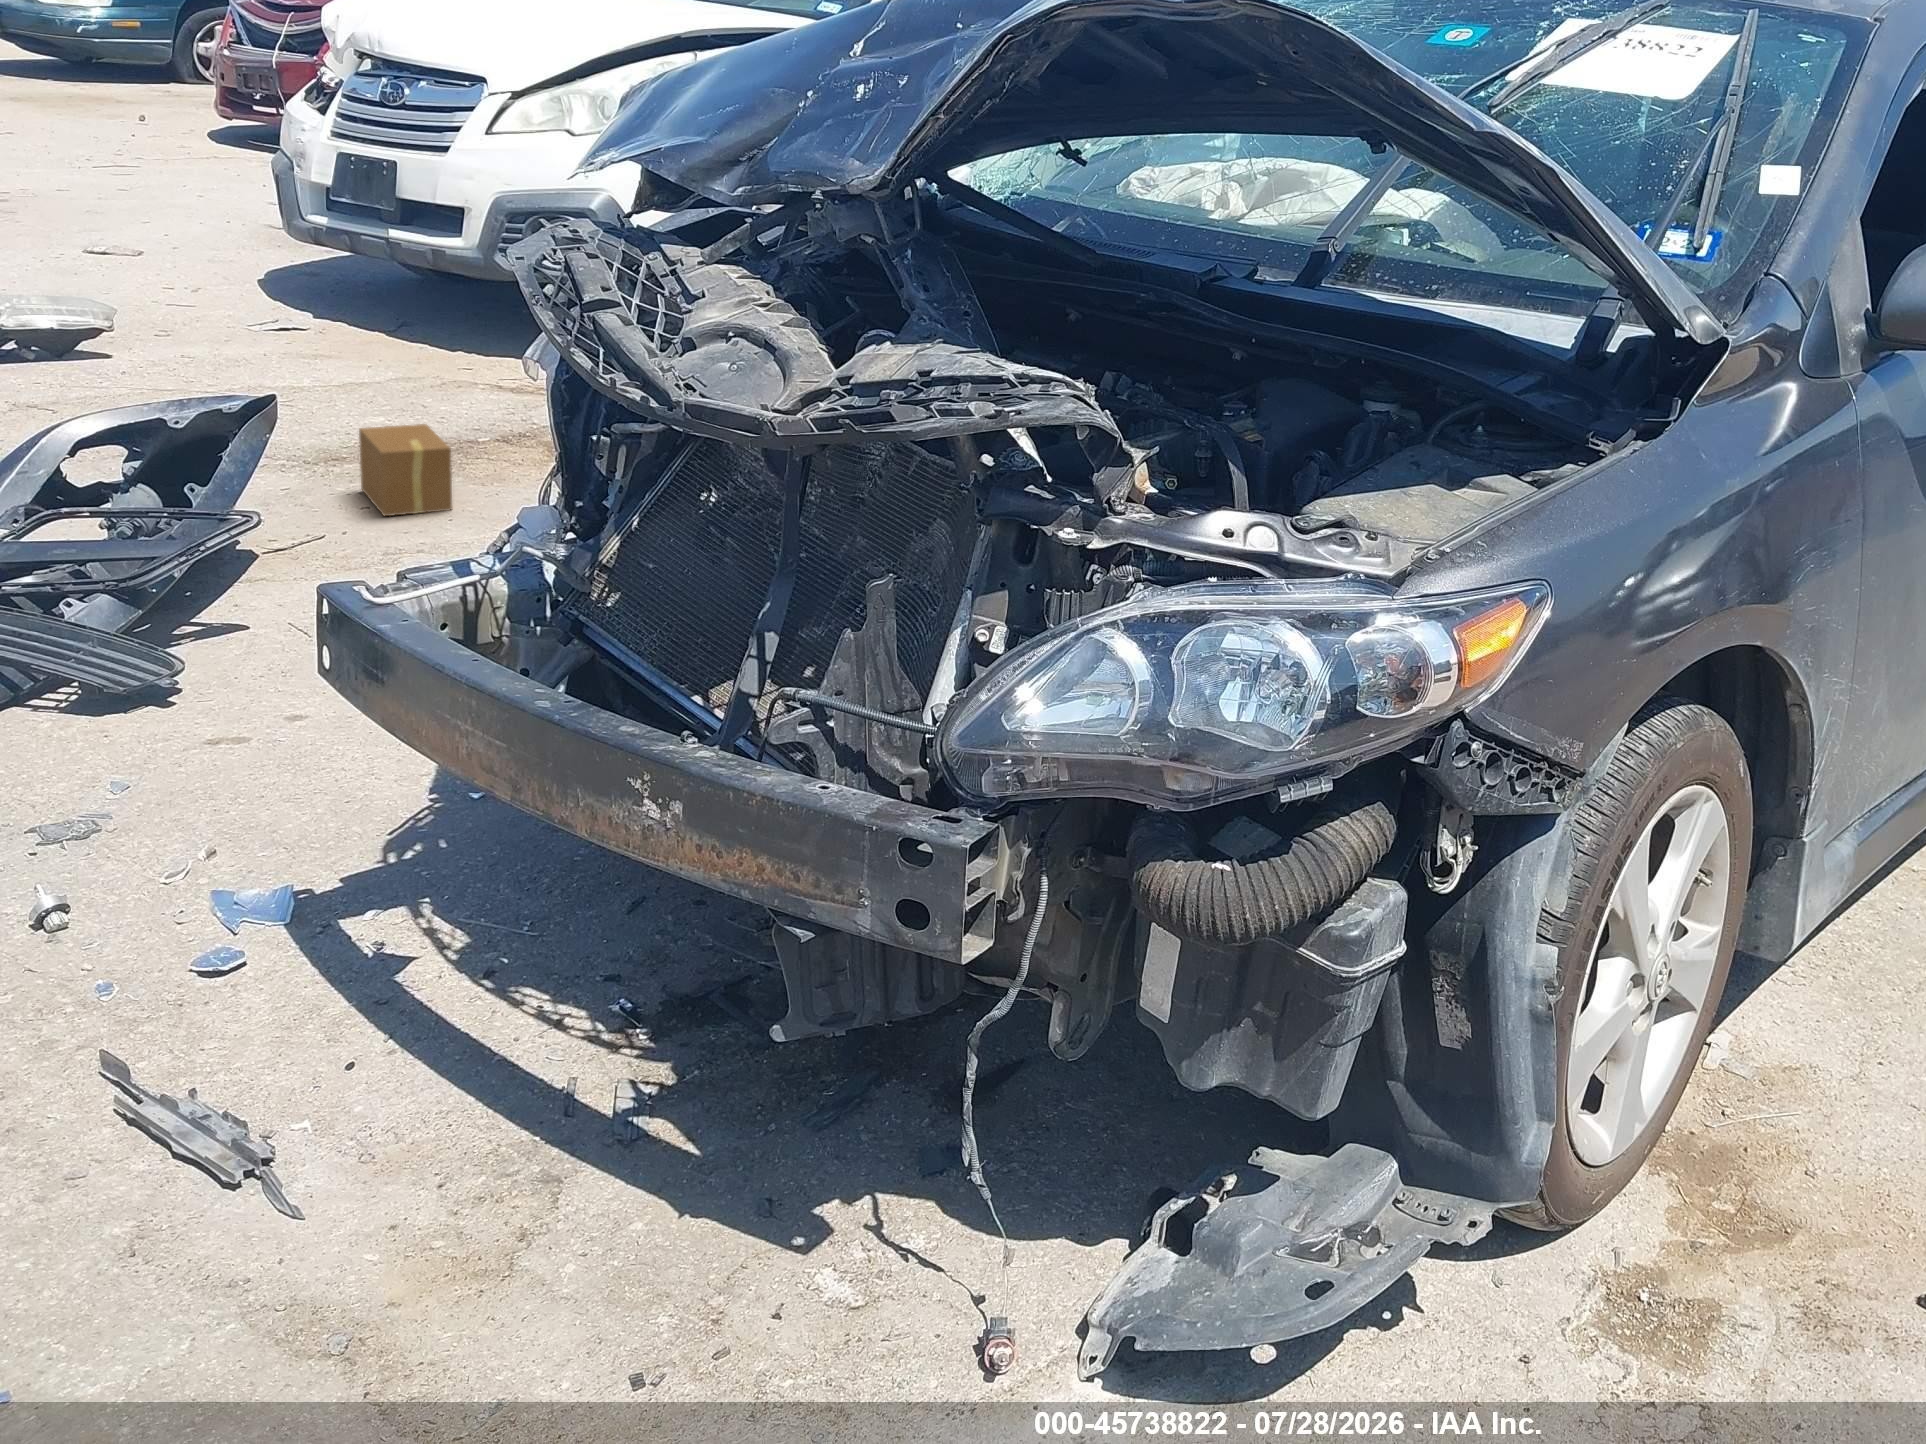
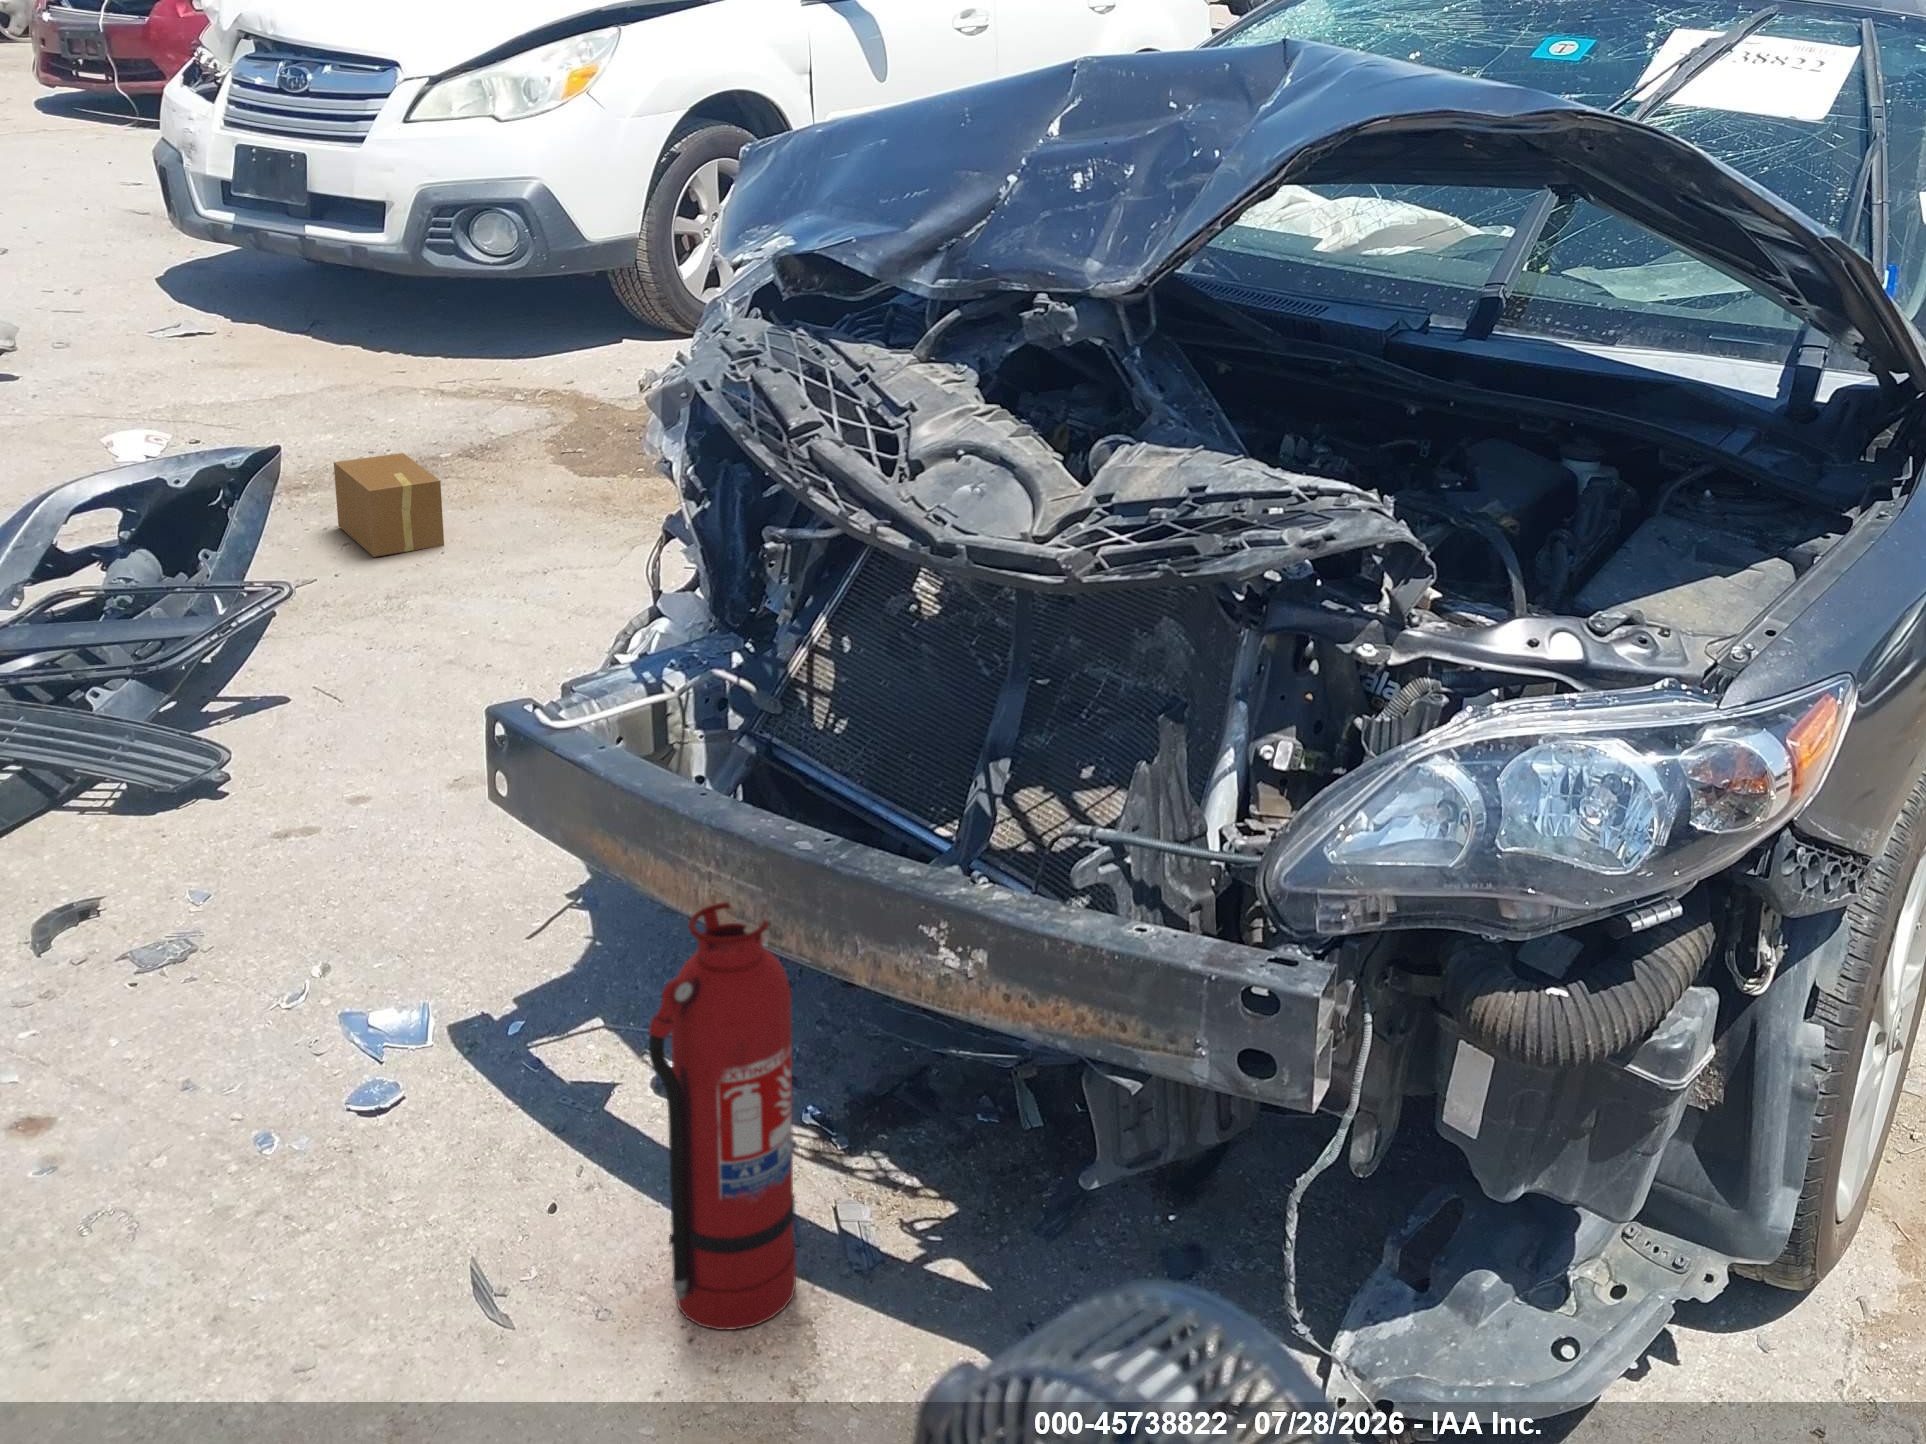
fire extinguisher: none [395,762,551,1182] -> present [649,902,796,1330]

